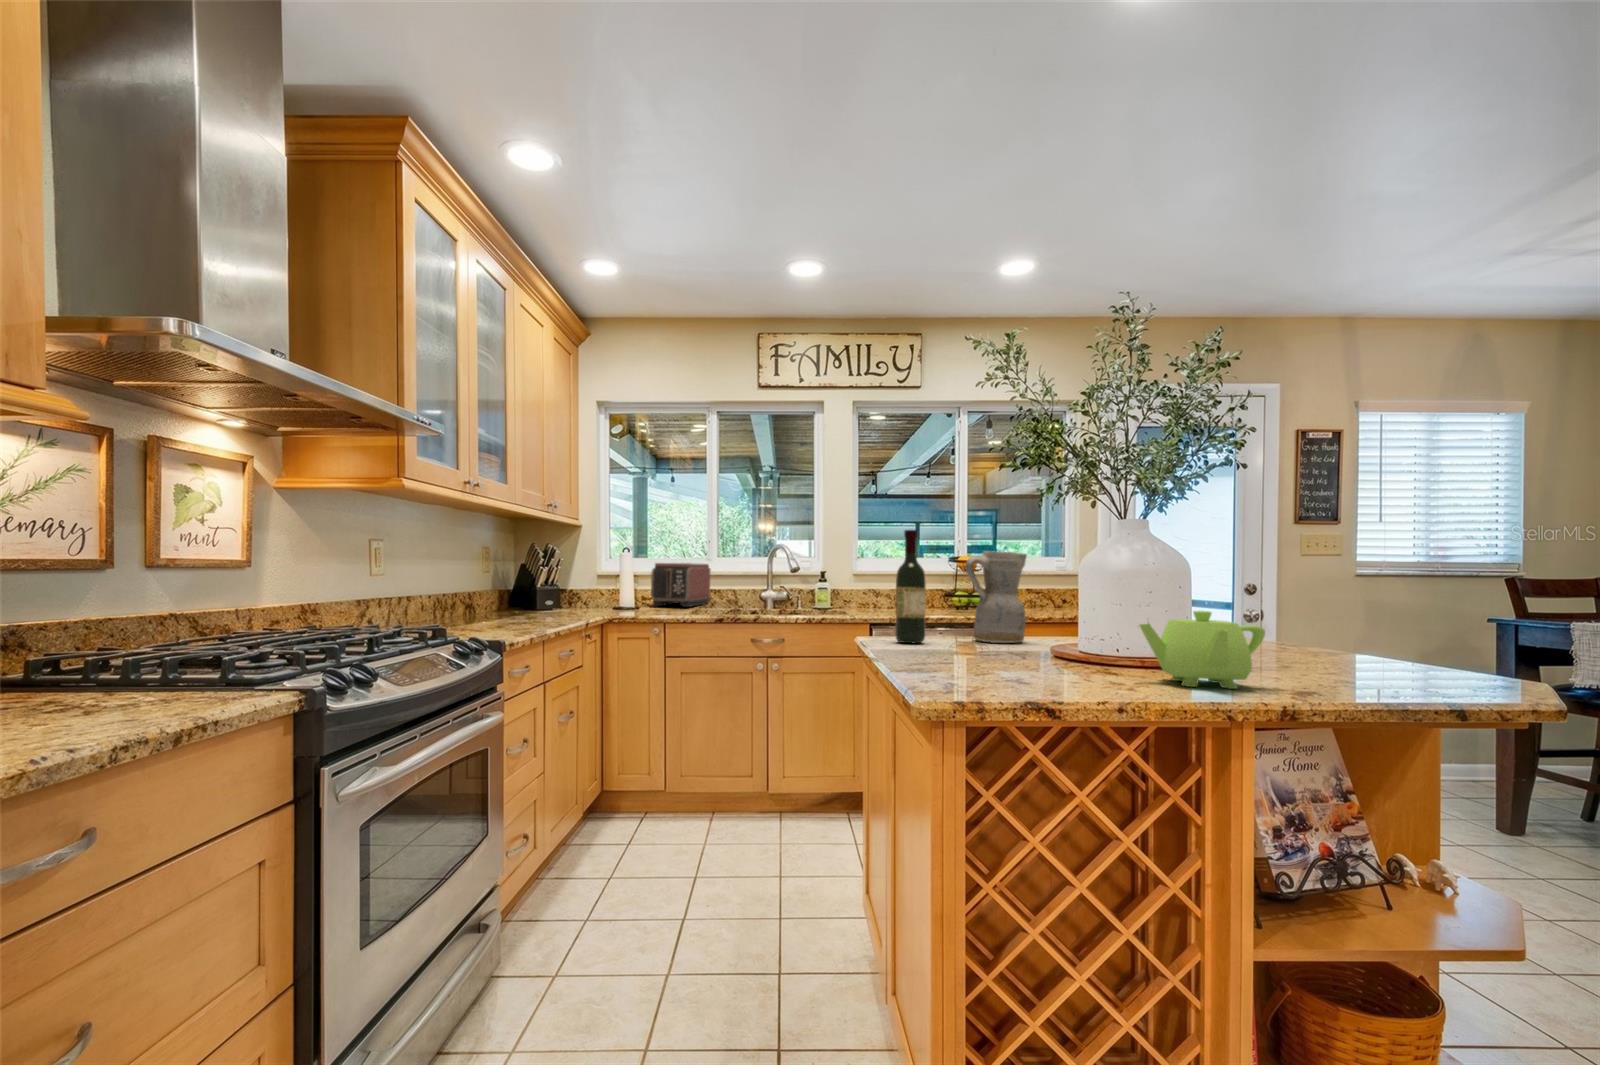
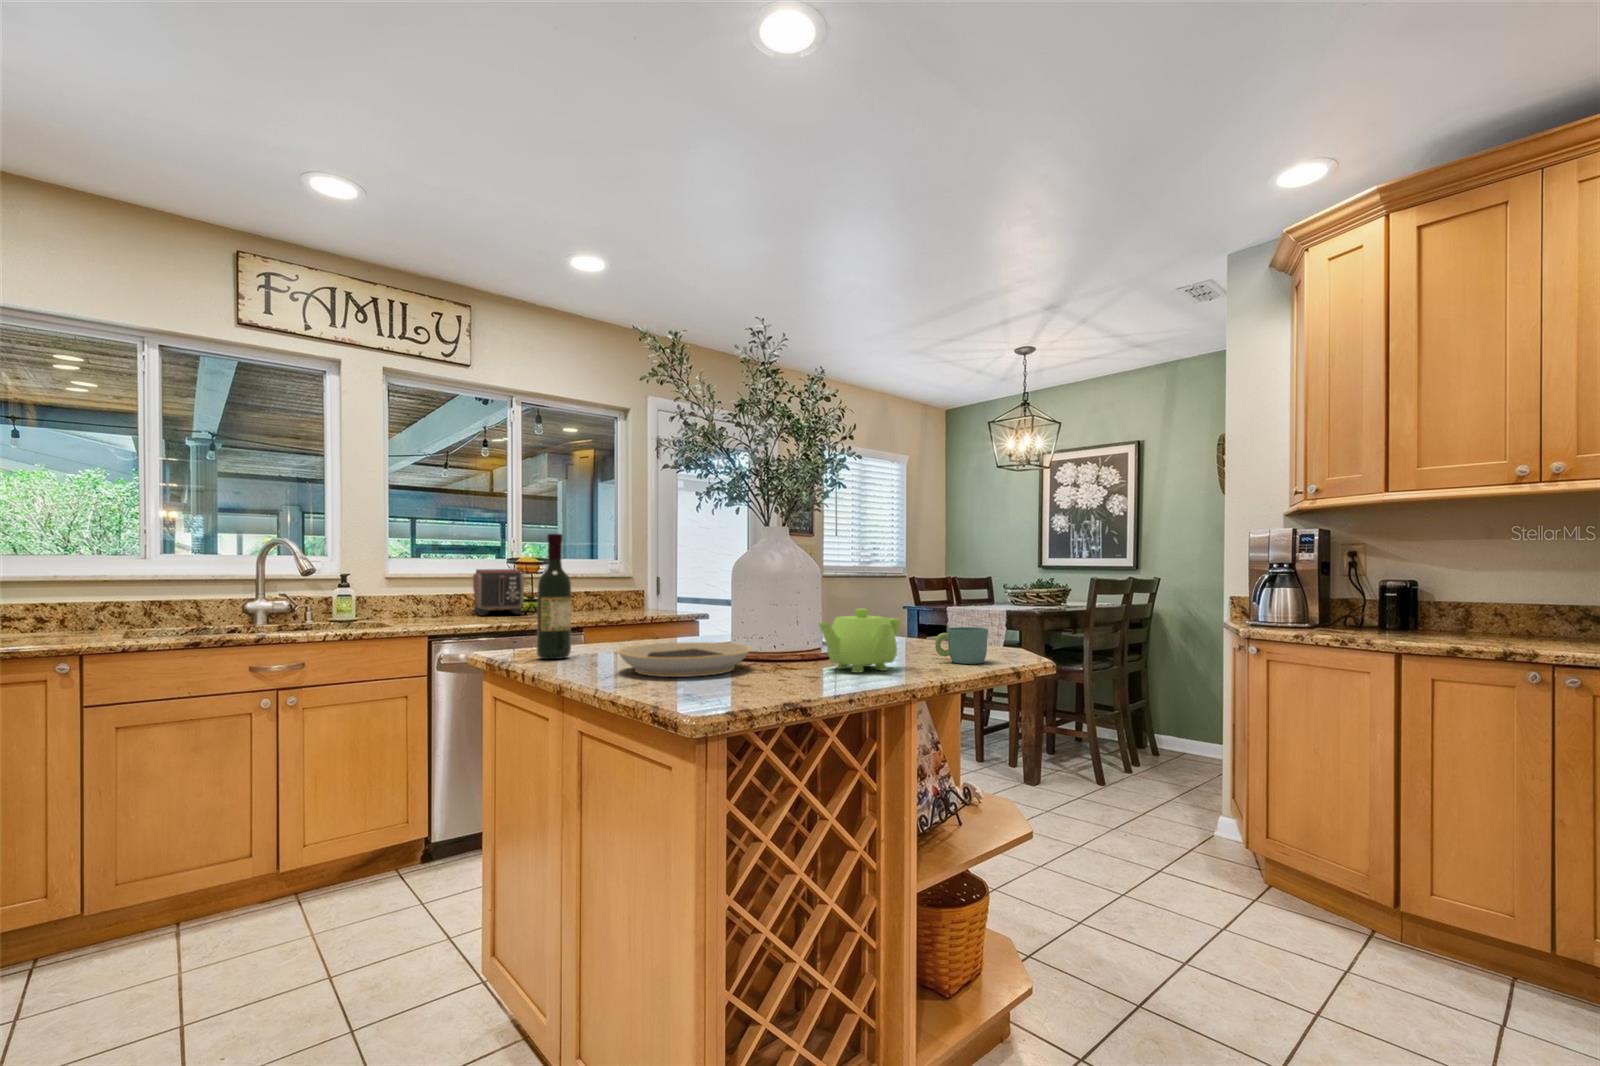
ceramic pitcher: present [965,551,1027,643] -> none [605,556,662,649]
toaster: present [651,563,711,607] -> present [473,569,524,615]
plate: none [933,635,1072,669] -> present [618,642,751,677]
mug: none [1333,646,1426,698] -> present [935,627,988,664]

